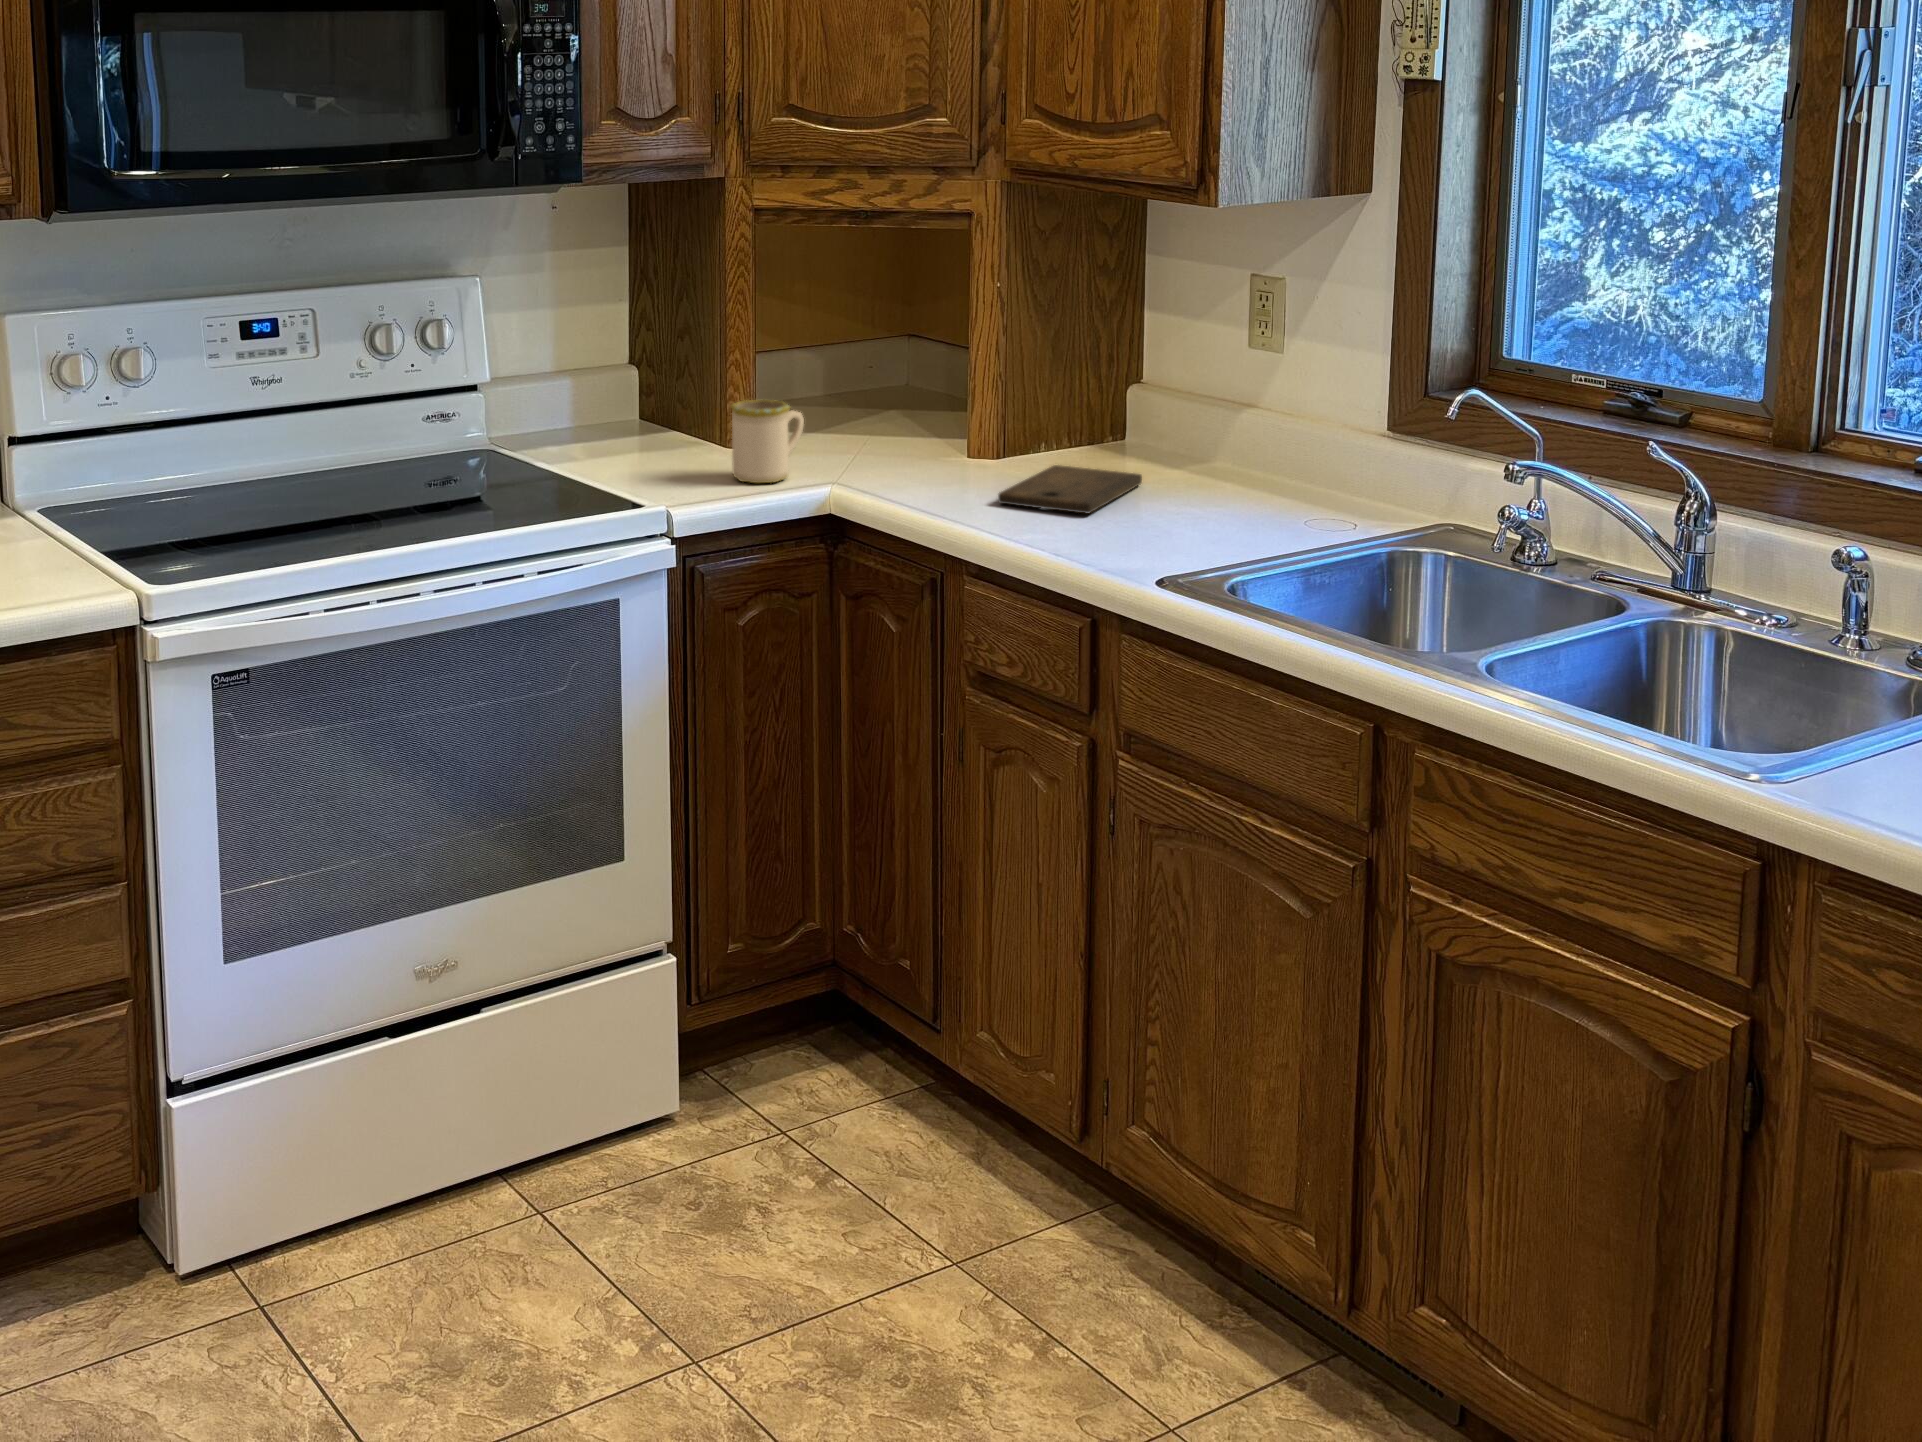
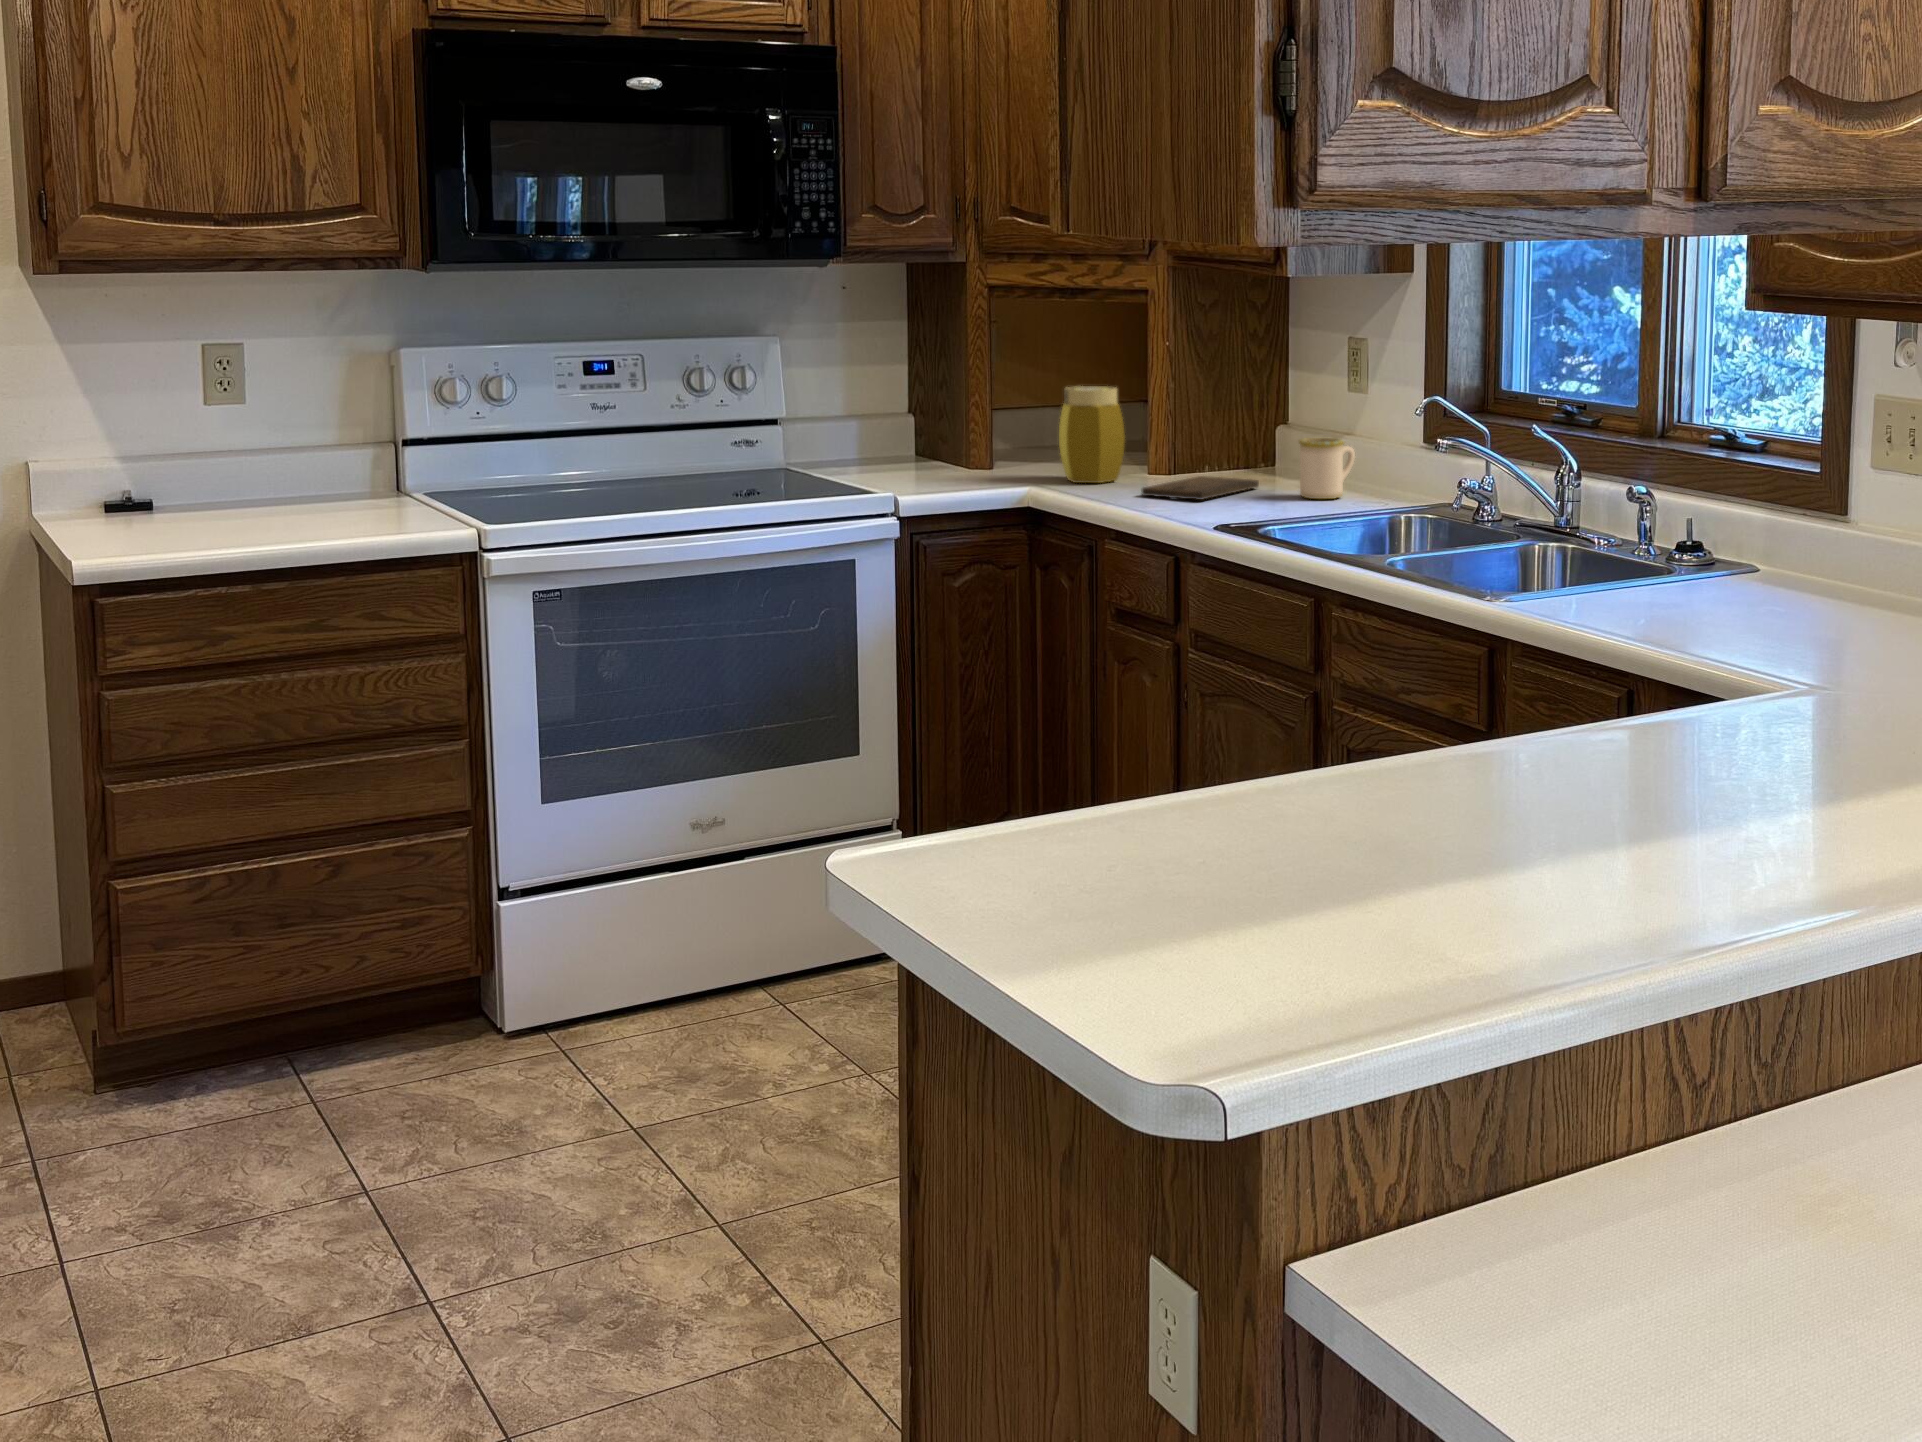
jar: none [862,343,953,477] -> present [1059,386,1125,483]
mug: present [730,399,804,483] -> present [1299,438,1355,499]

